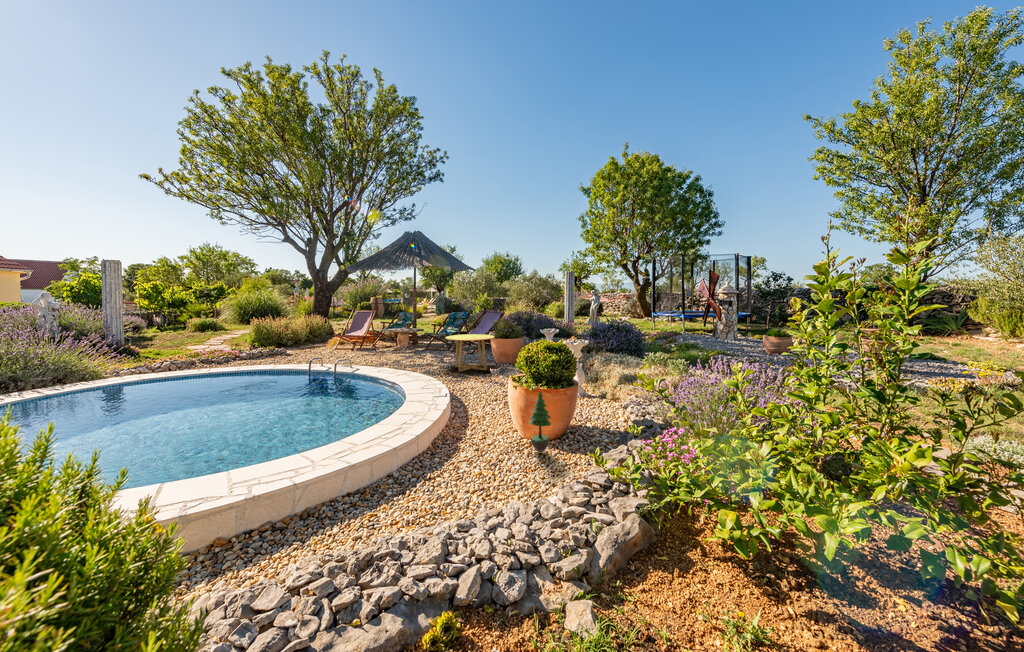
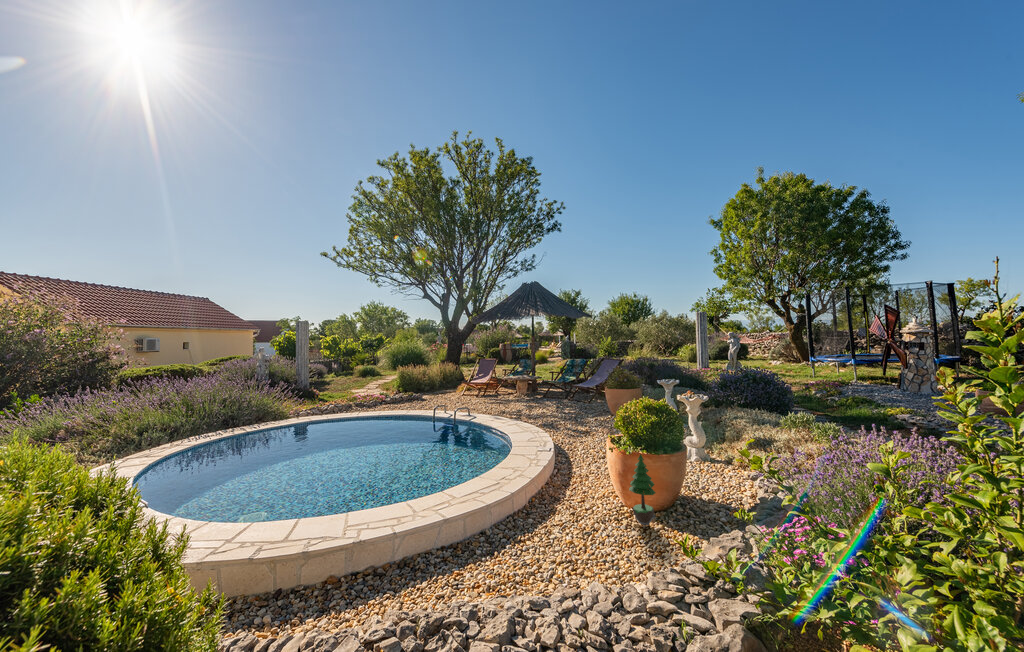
round table: present [445,334,494,372] -> none [556,383,608,423]

